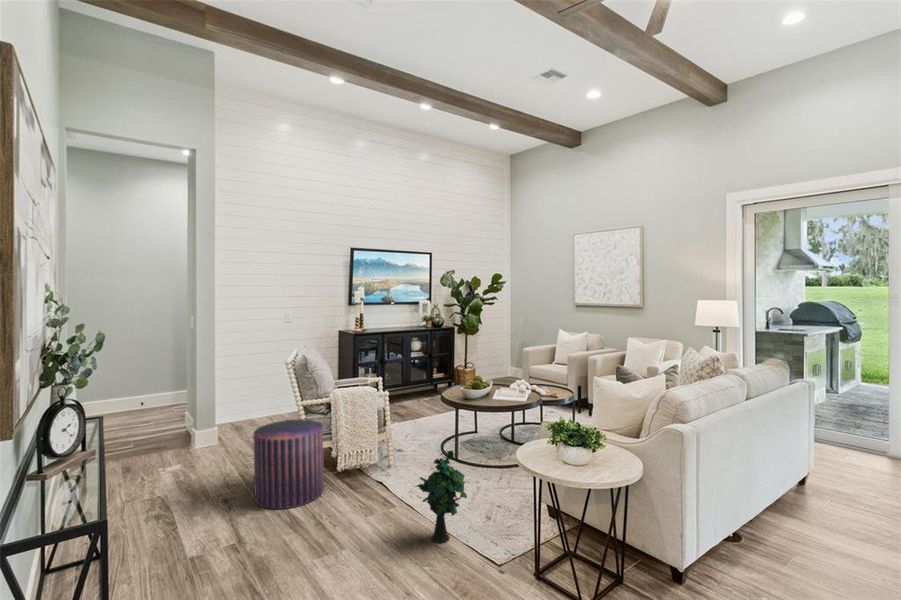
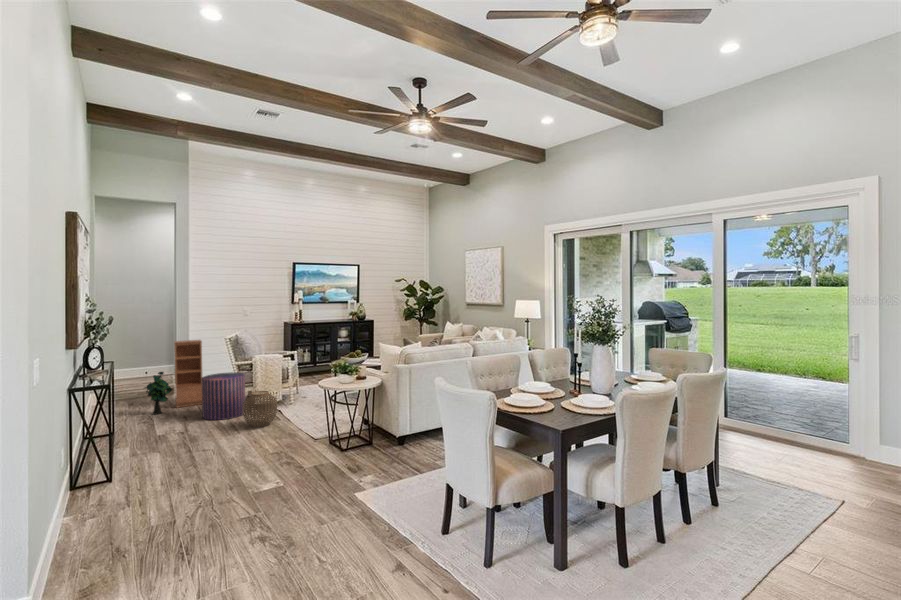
bookcase: none [196,363,245,478] -> present [174,340,202,407]
decorative plant: present [416,451,467,543] -> present [145,372,172,415]
woven basket: none [338,459,394,528] -> present [243,391,277,427]

